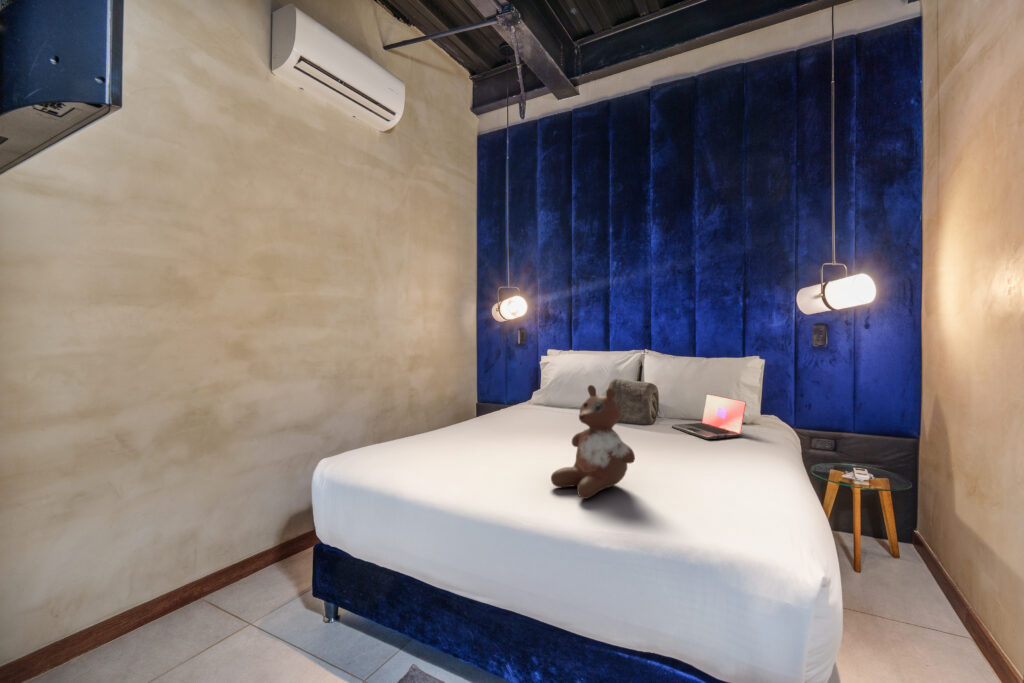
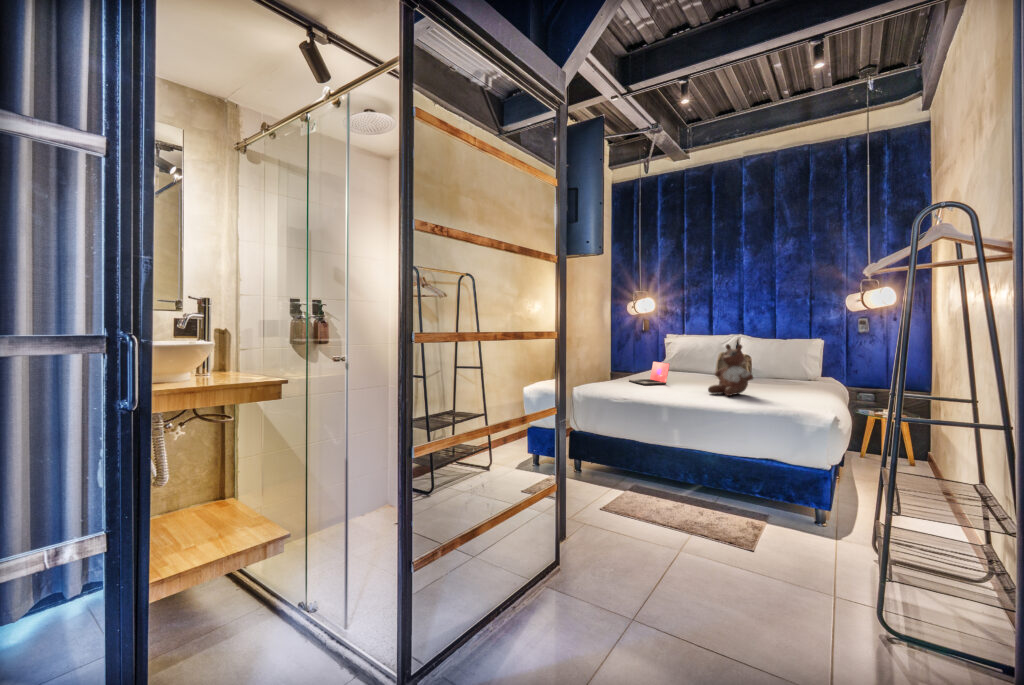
laptop: present [672,394,746,439] -> present [629,361,670,385]

